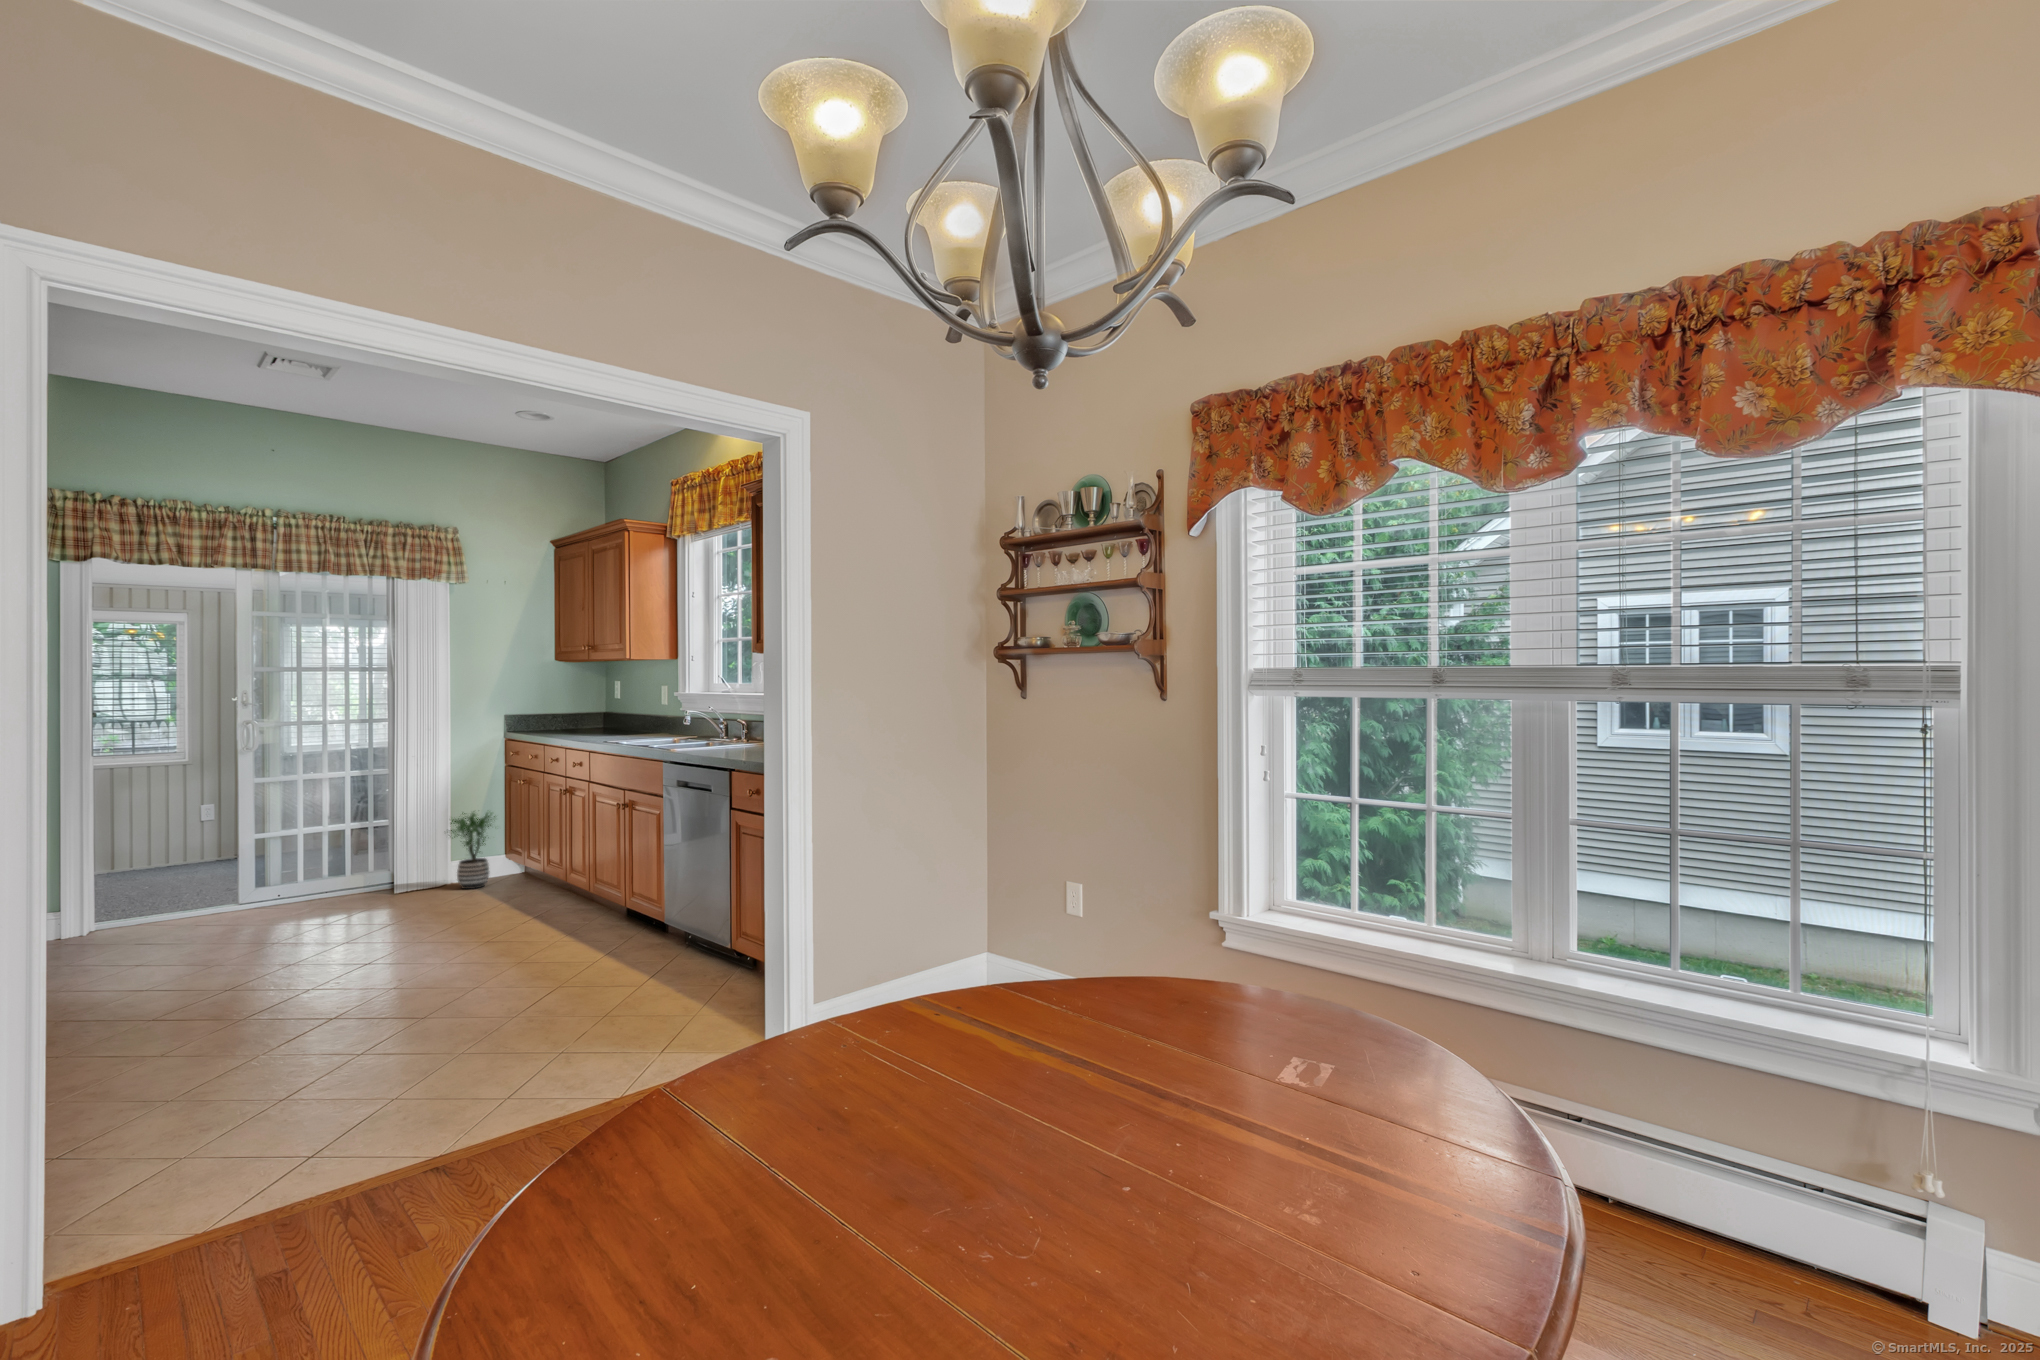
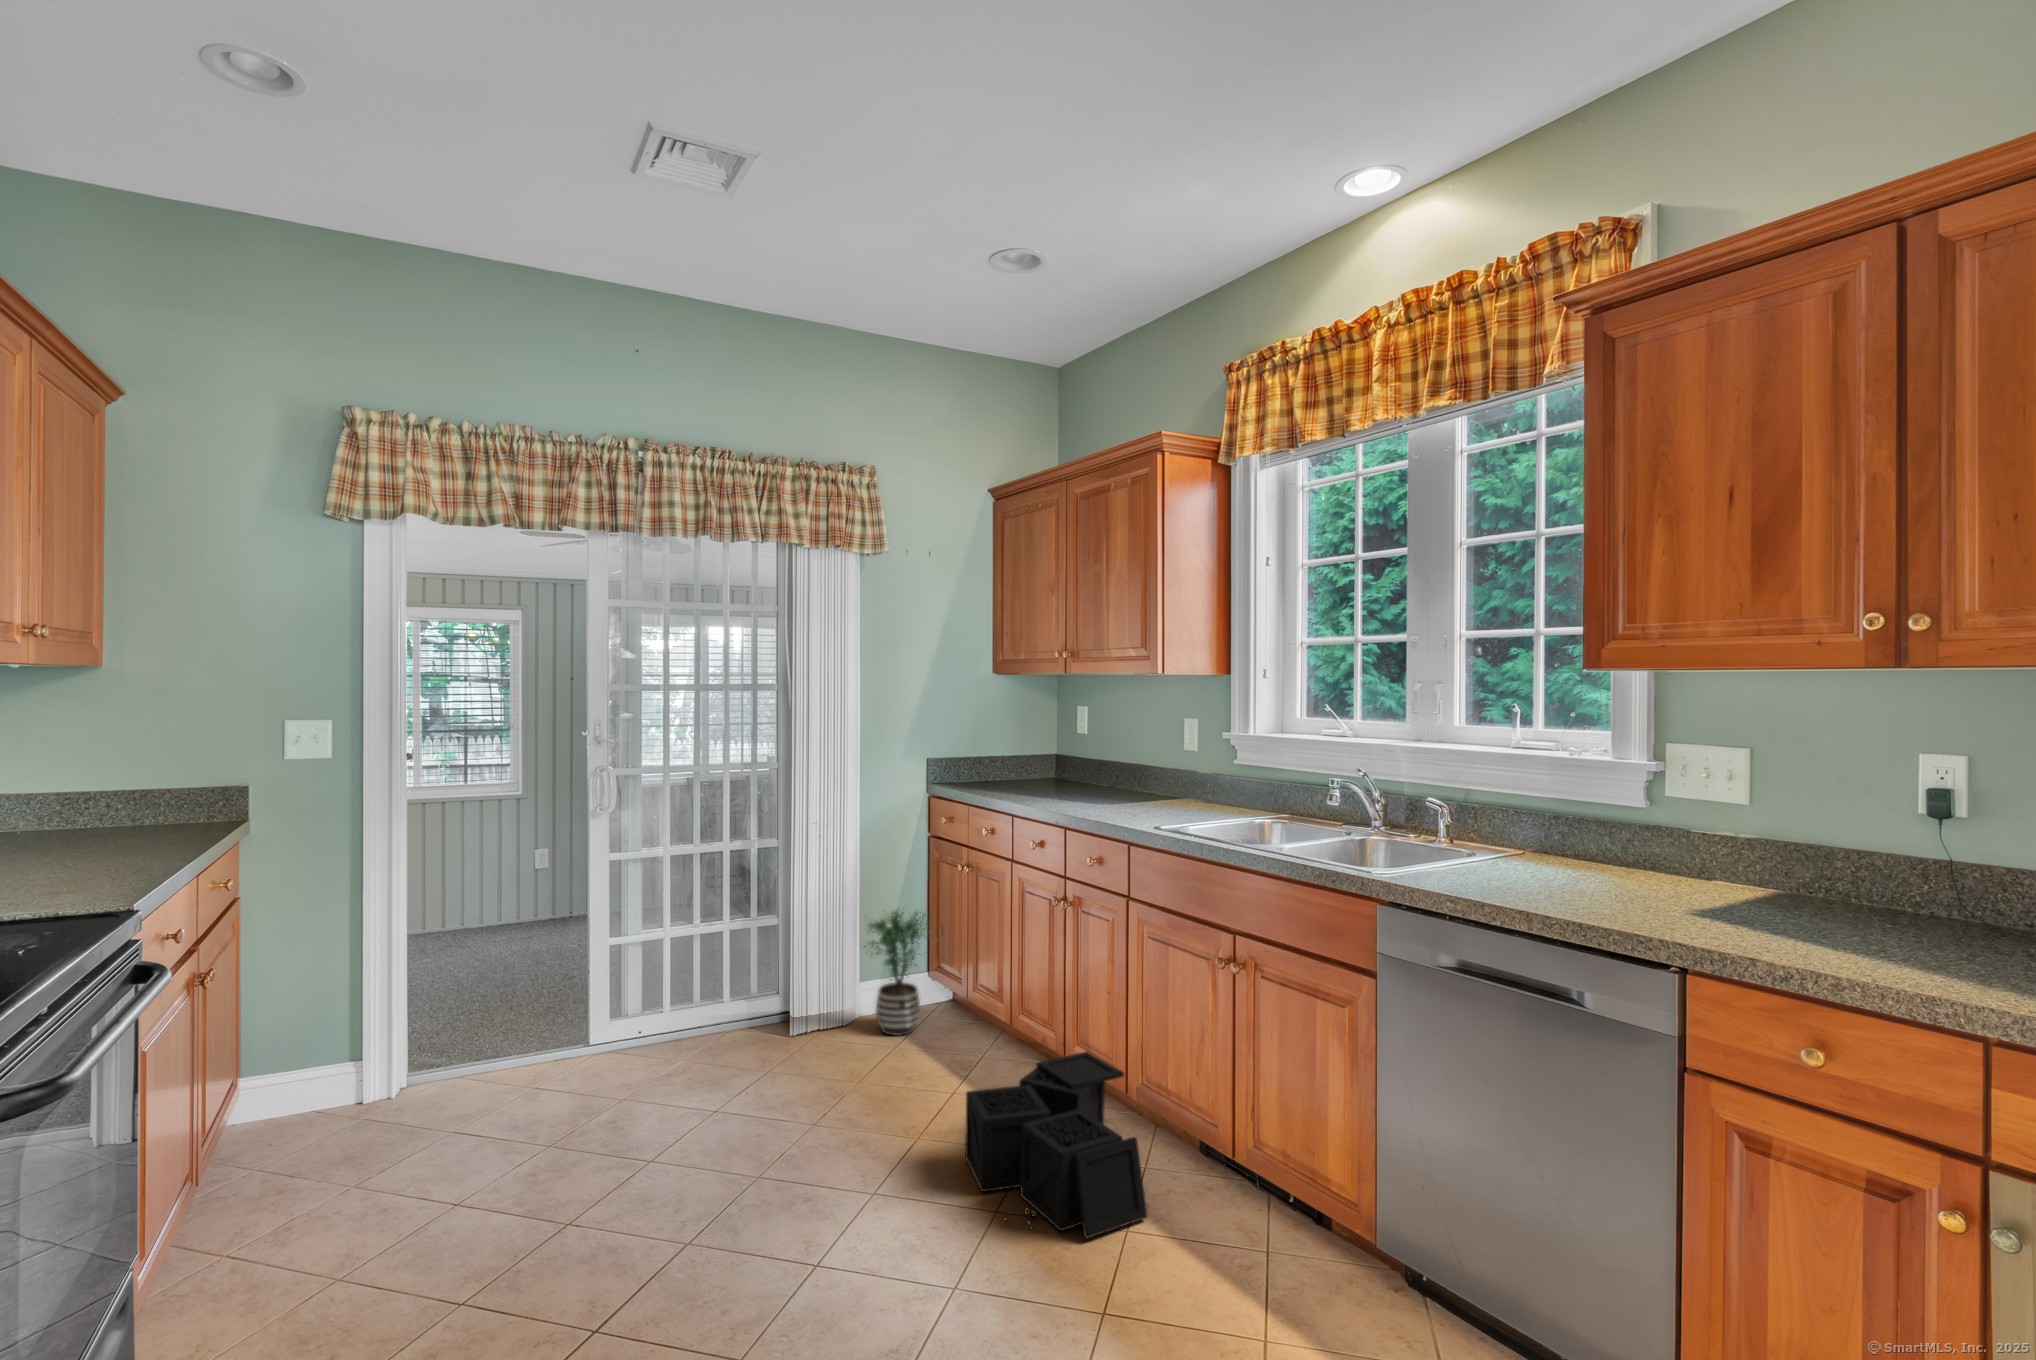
storage bin: none [480,873,584,943] -> present [965,1052,1147,1238]

